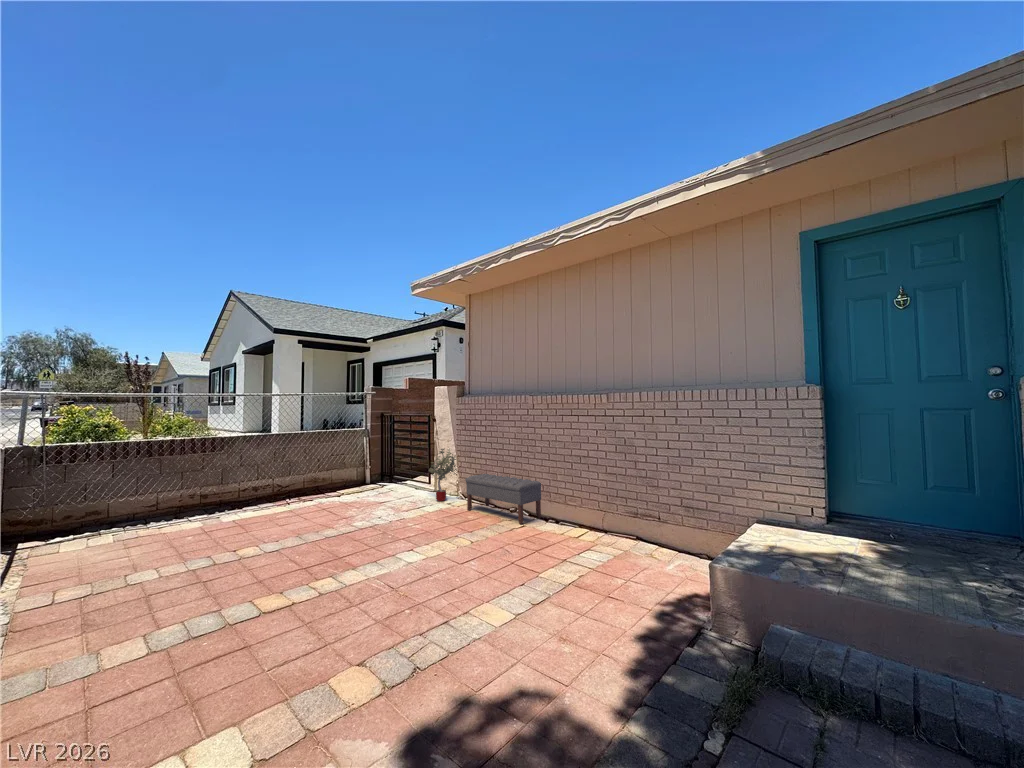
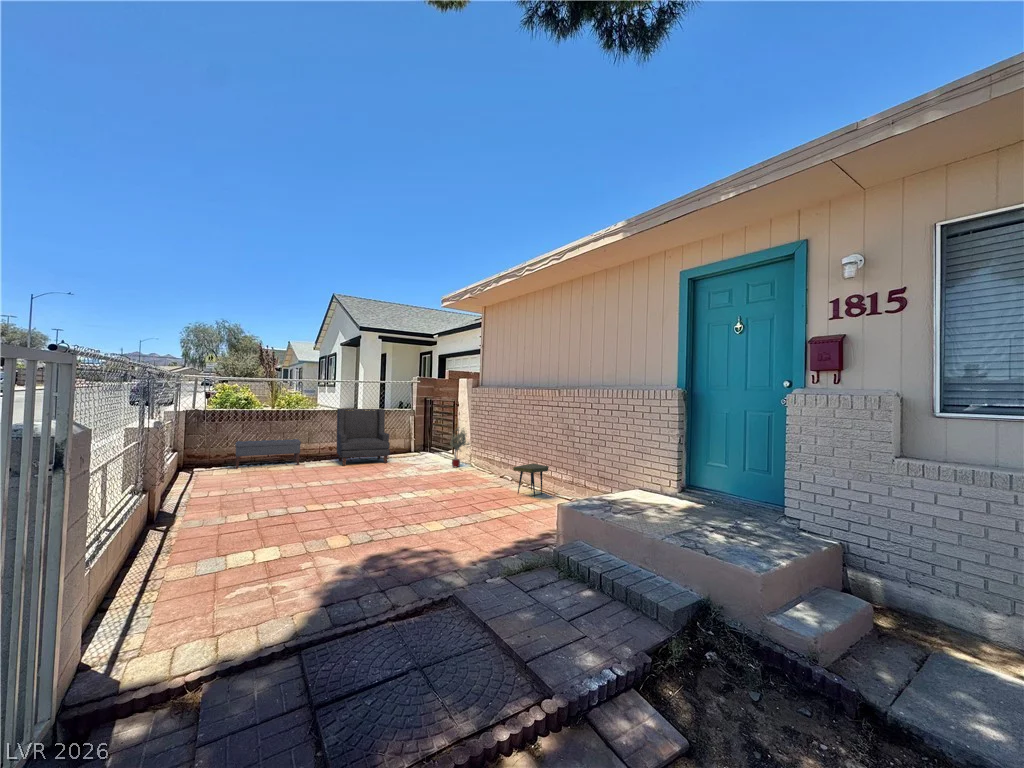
chair: none [265,430,347,514] -> present [337,409,390,466]
bench: present [465,474,541,524] -> present [235,439,301,469]
side table: none [554,491,594,539] -> present [513,464,549,497]

